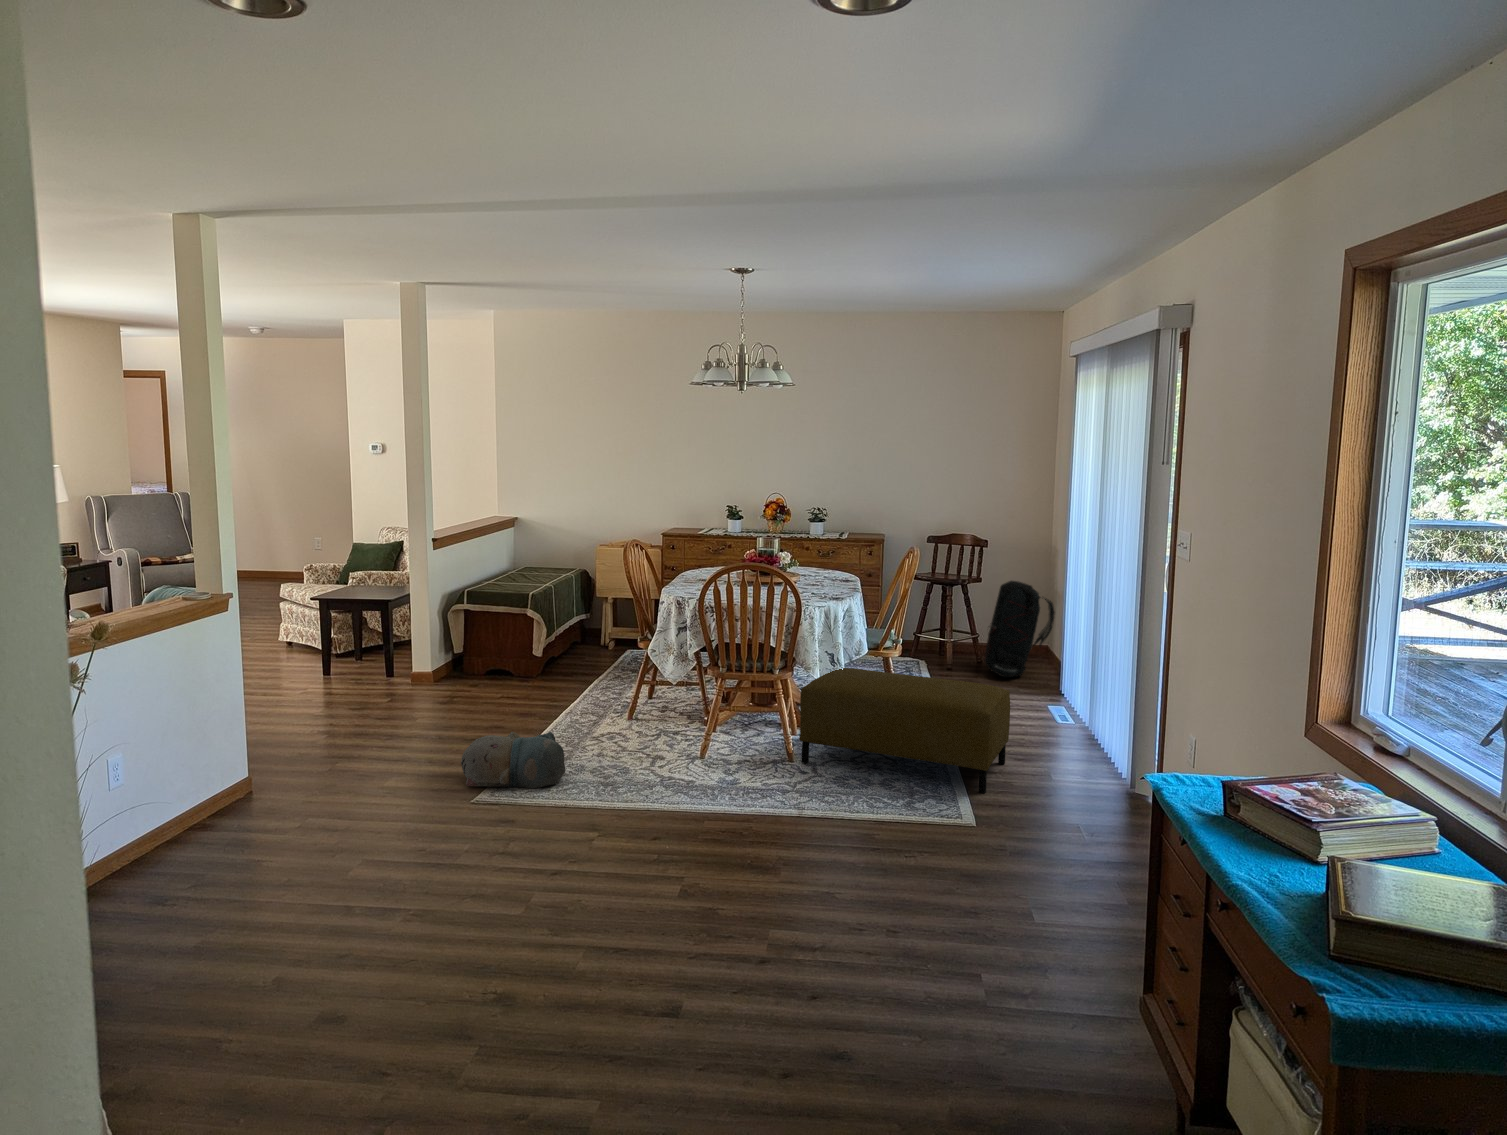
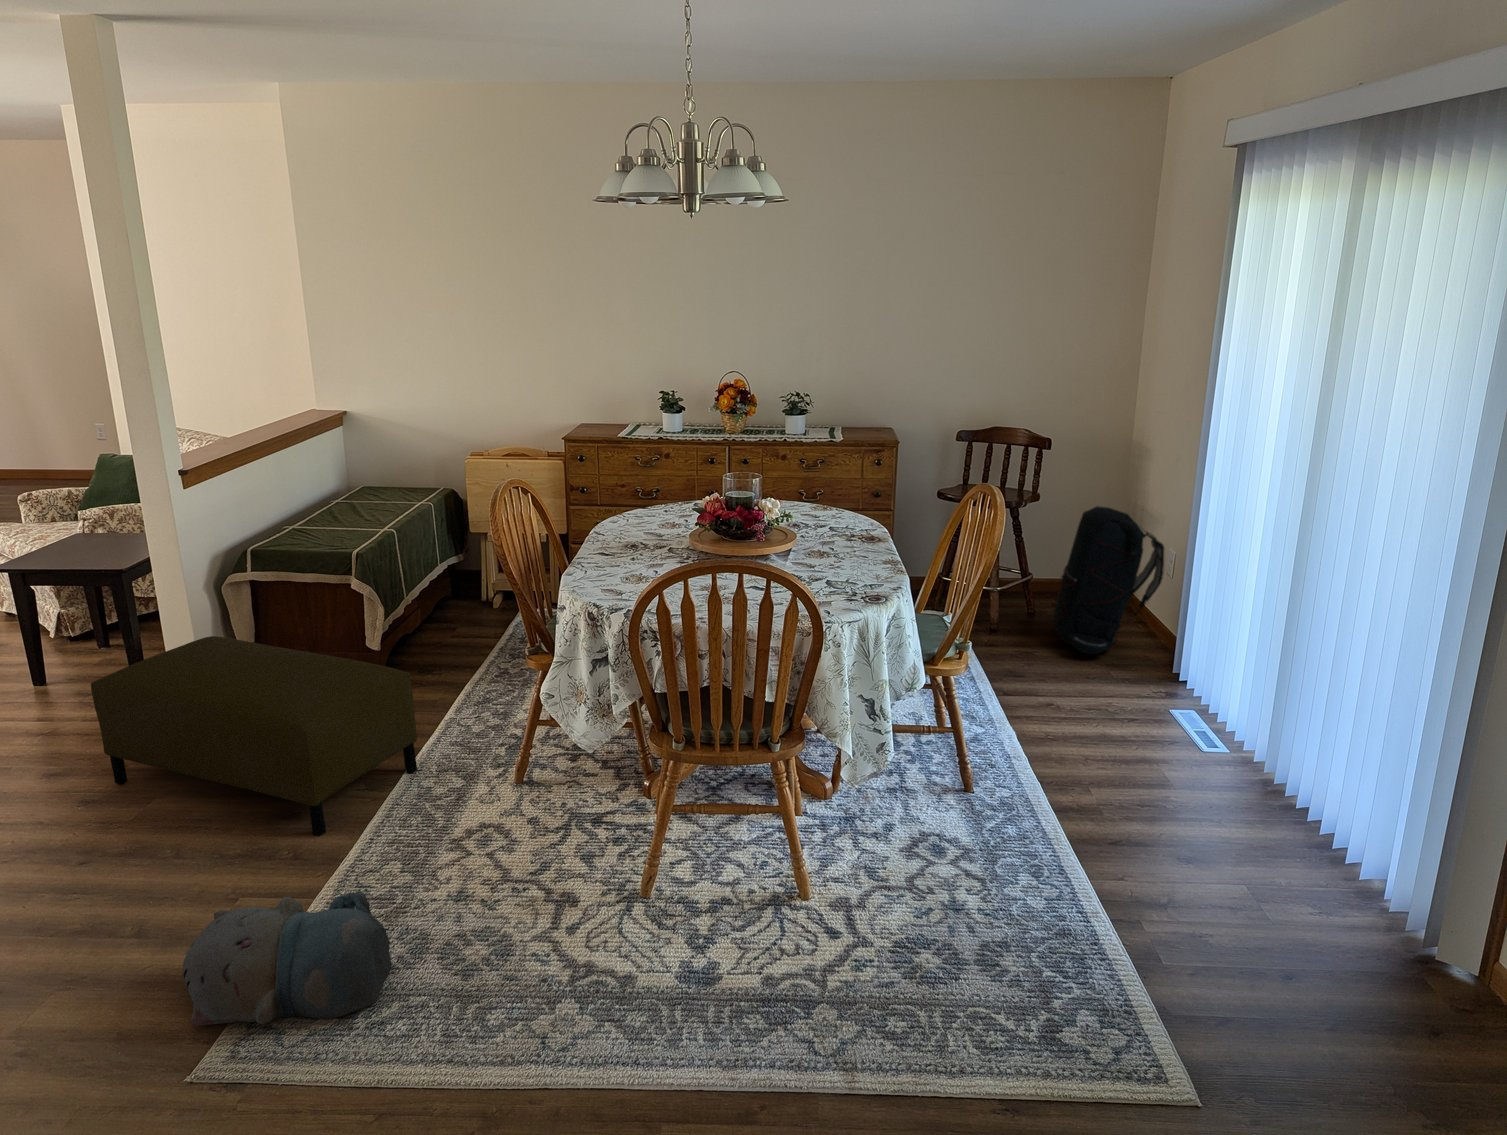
ottoman: present [799,668,1010,794] -> present [91,636,417,836]

